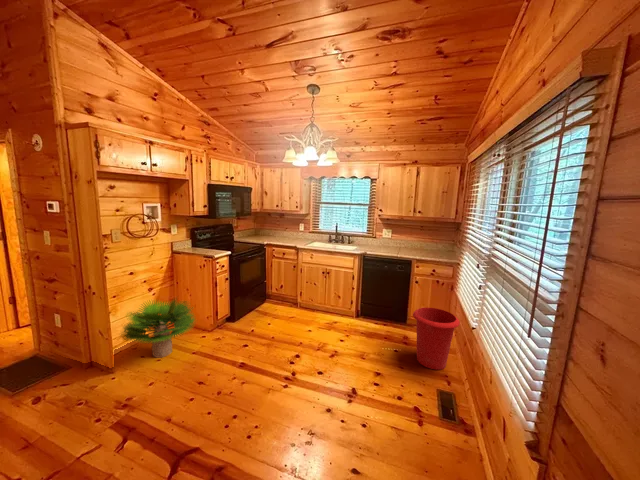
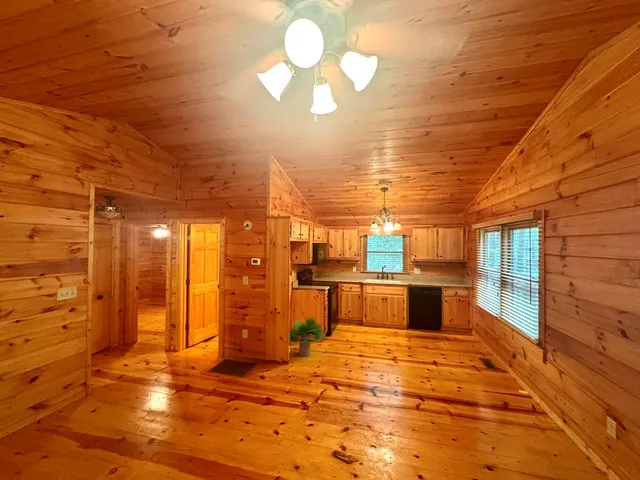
waste bin: present [413,308,460,370] -> none [454,315,483,351]

